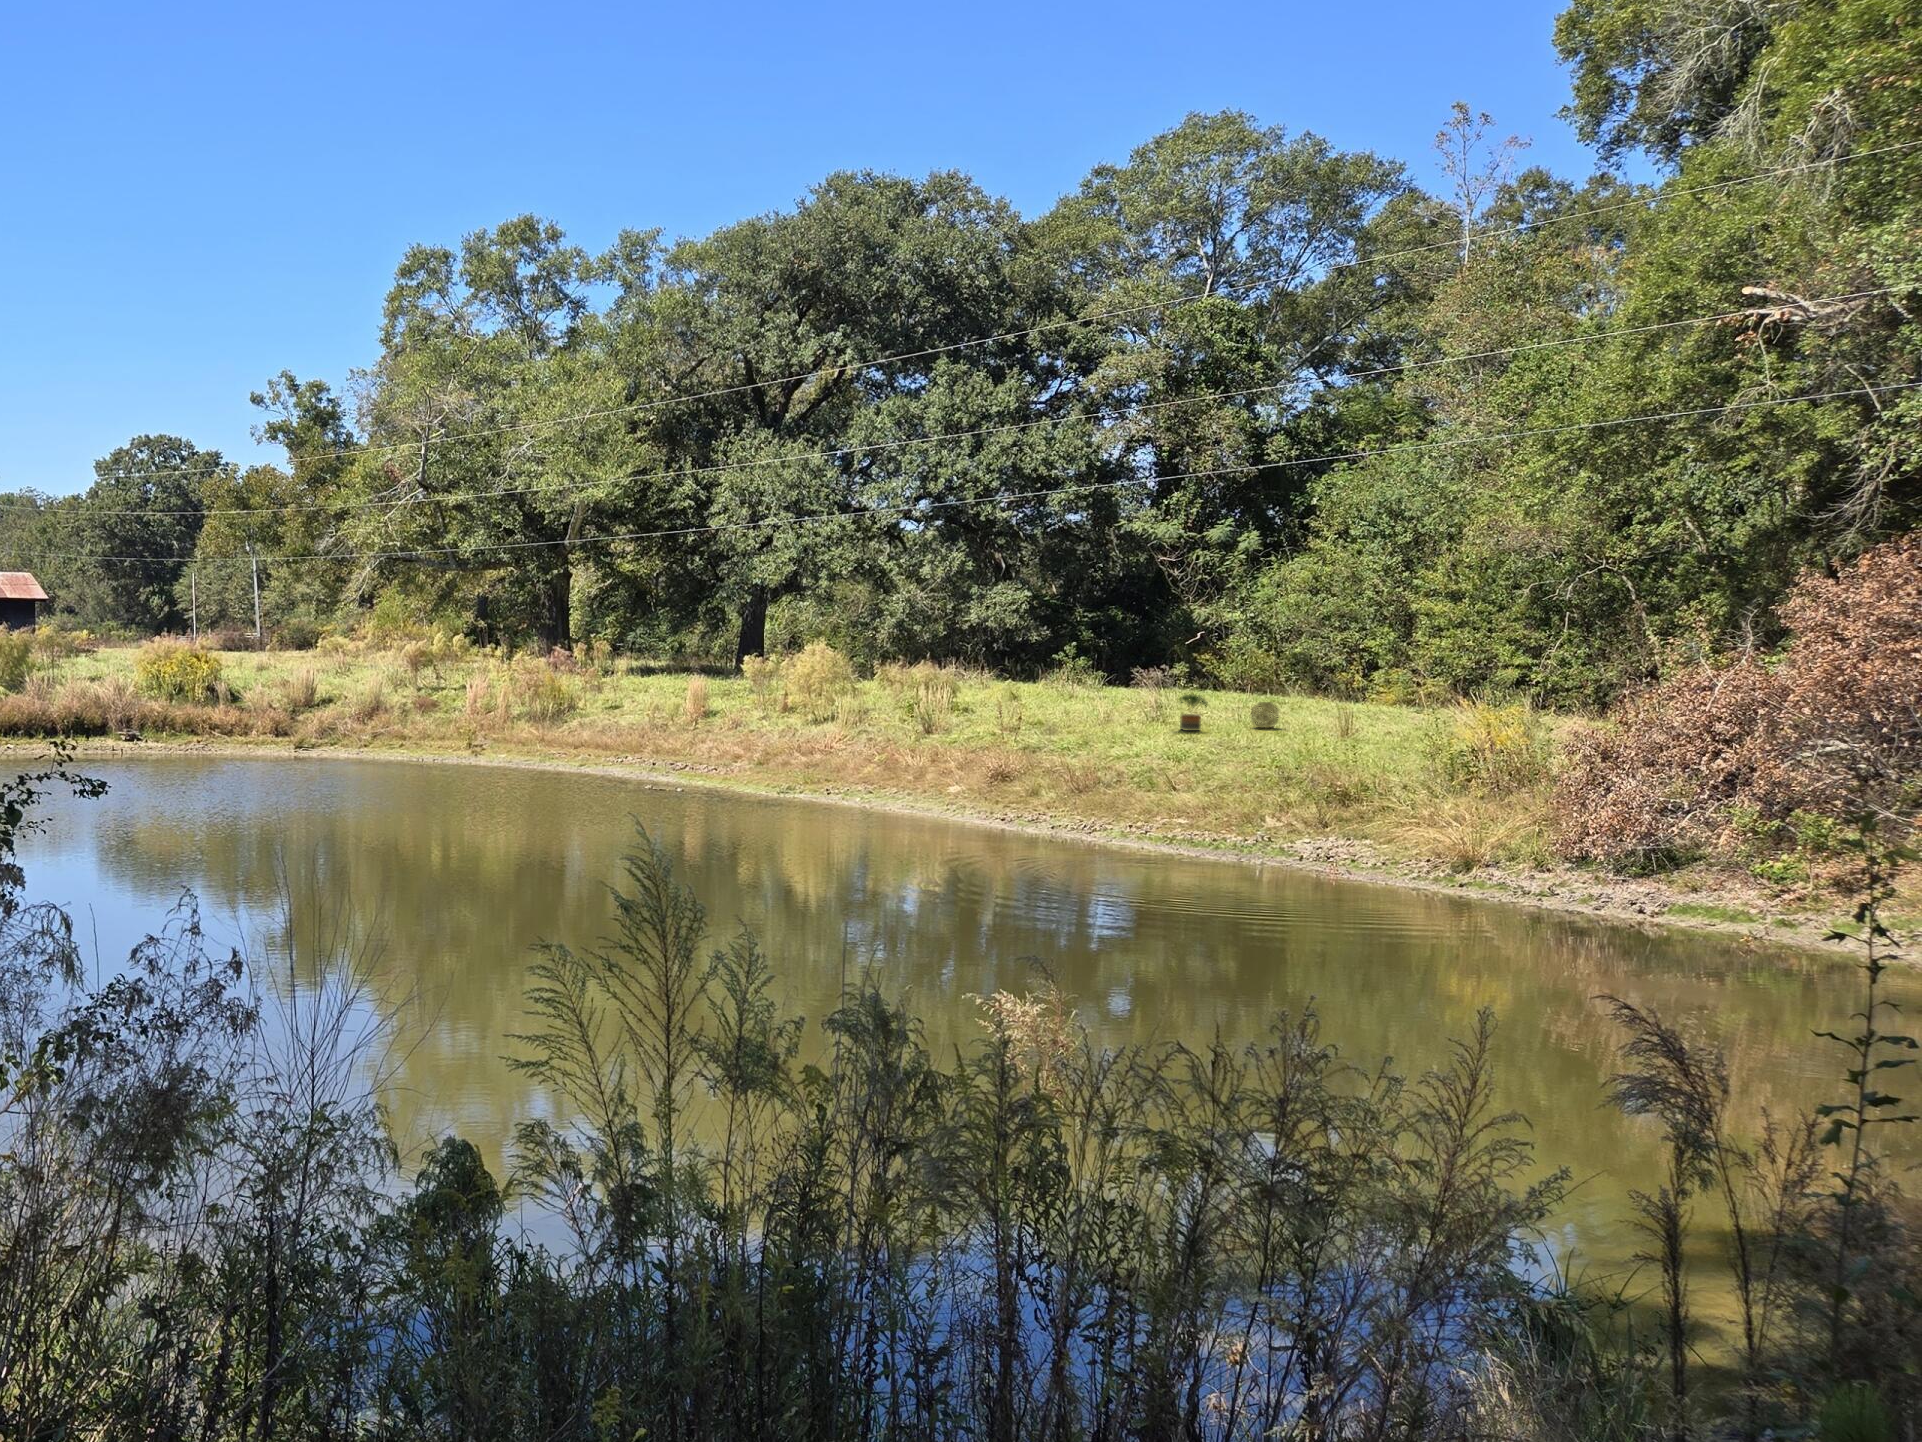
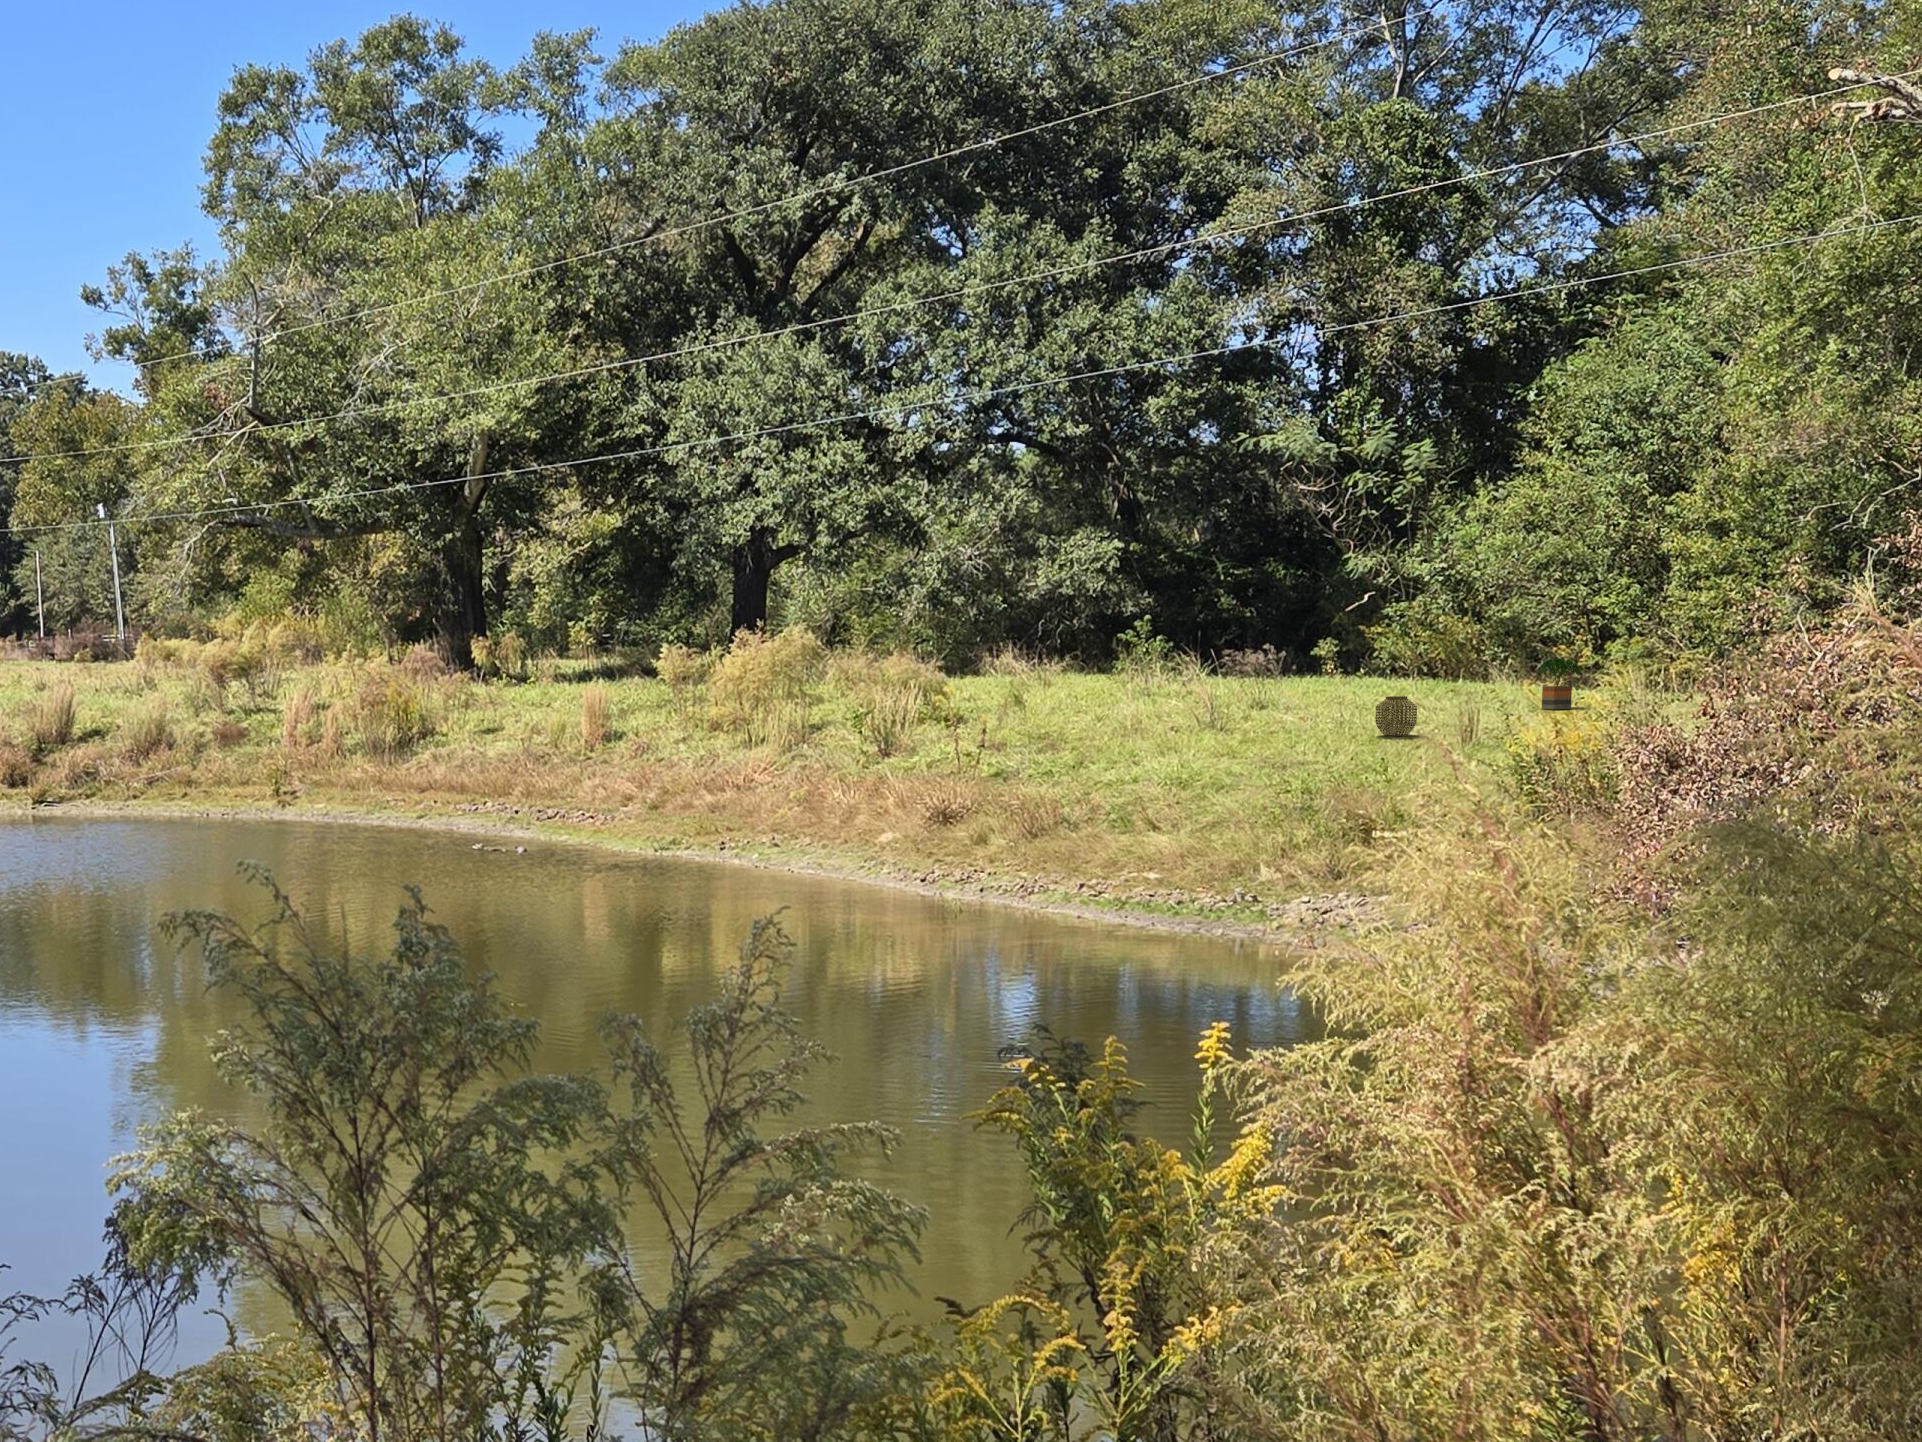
potted tree: present [1180,694,1208,731] -> present [1540,658,1581,709]

